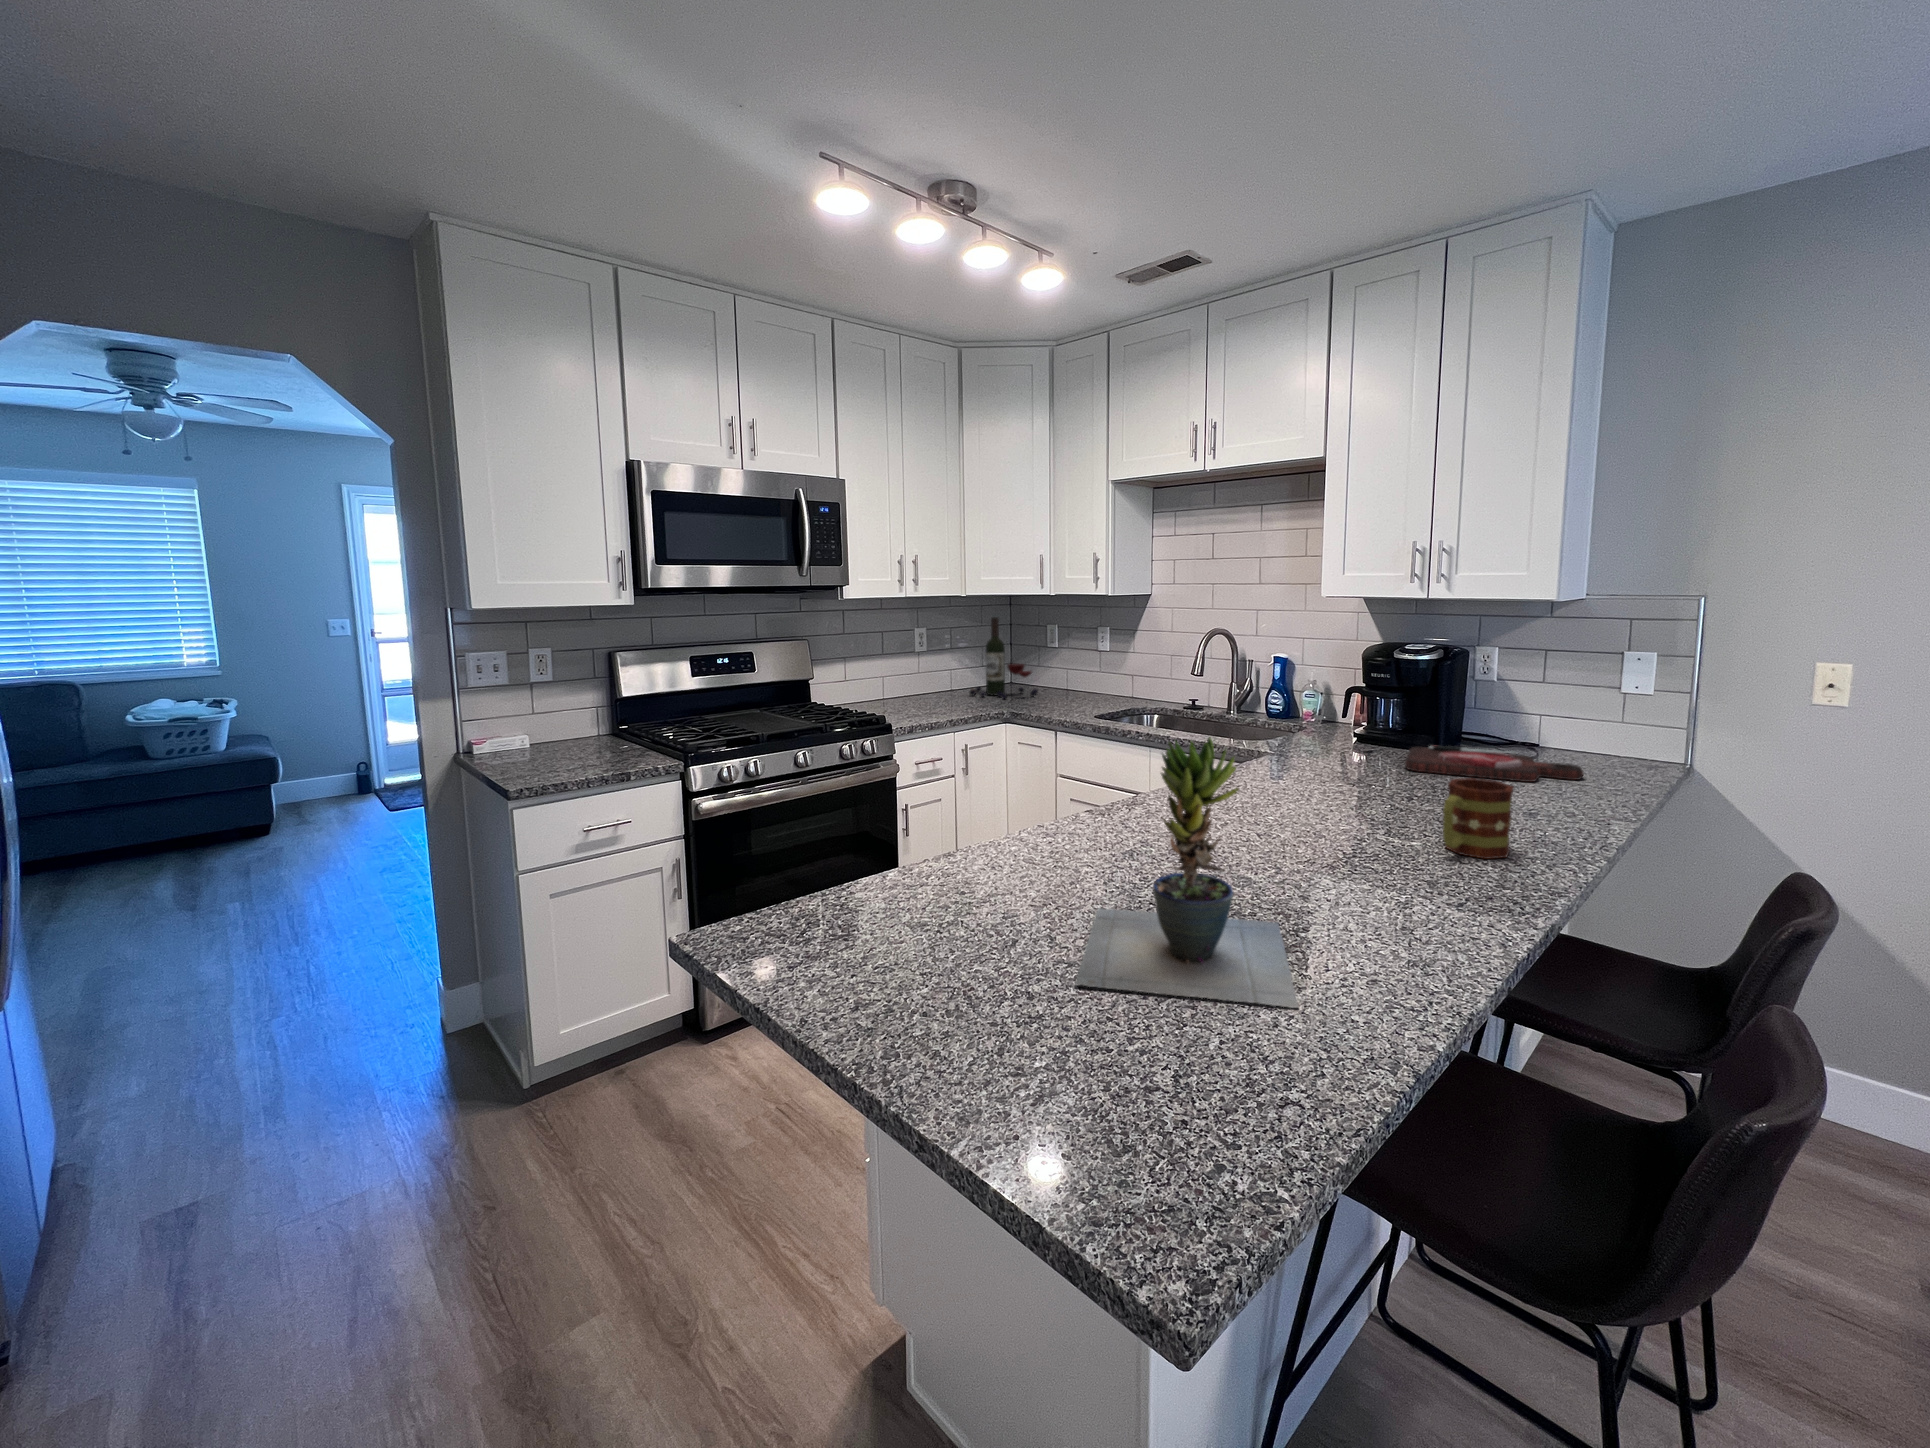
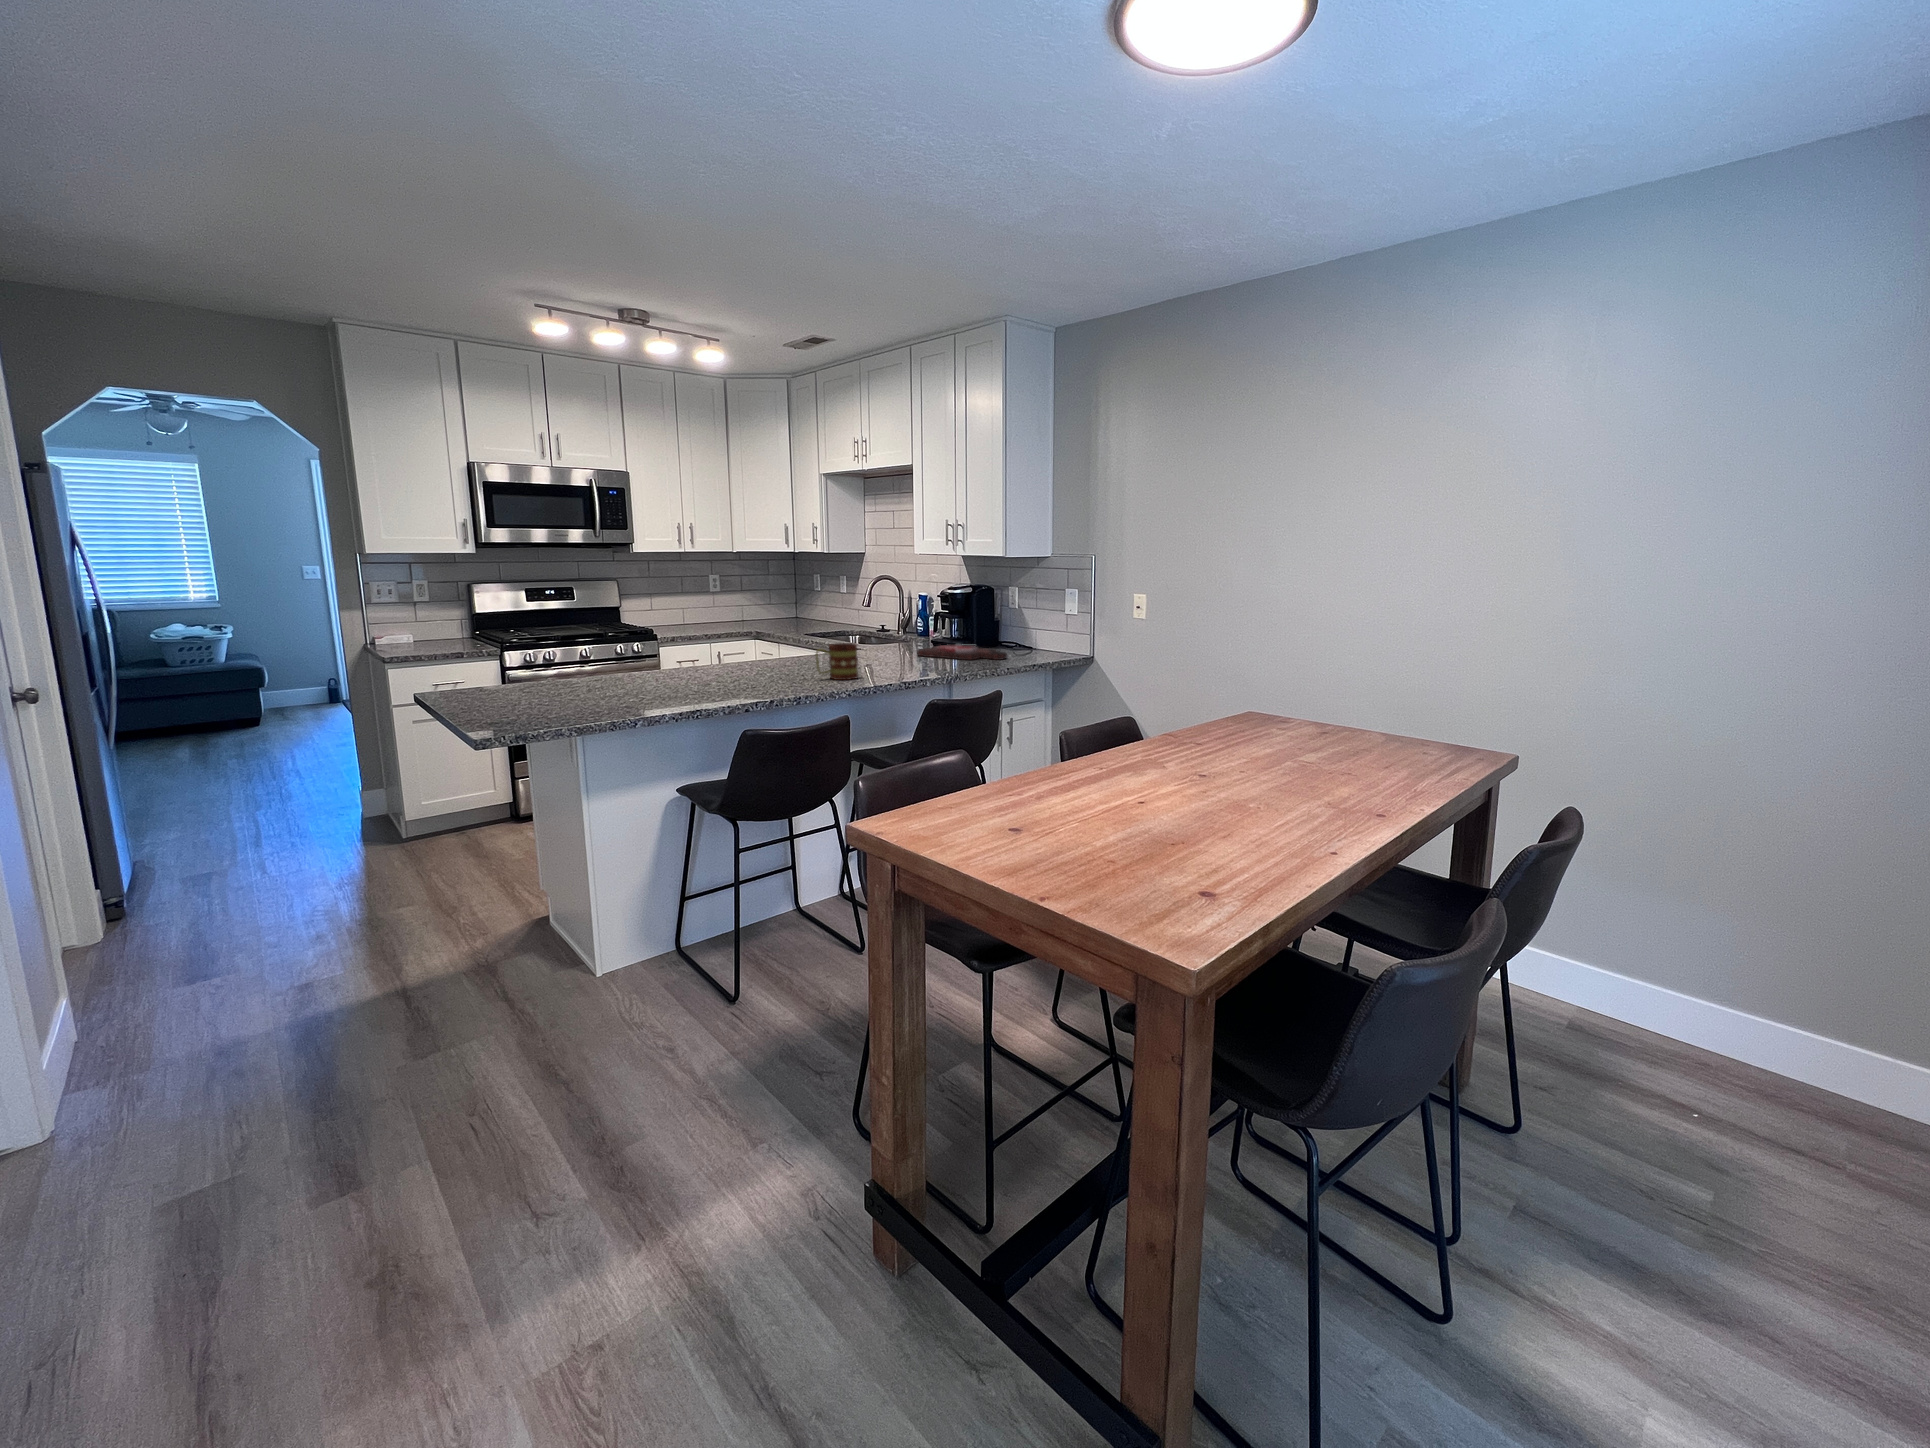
wine bottle: present [970,617,1038,699] -> none [750,567,801,626]
potted plant: present [1075,738,1299,1008] -> none [556,604,680,705]

